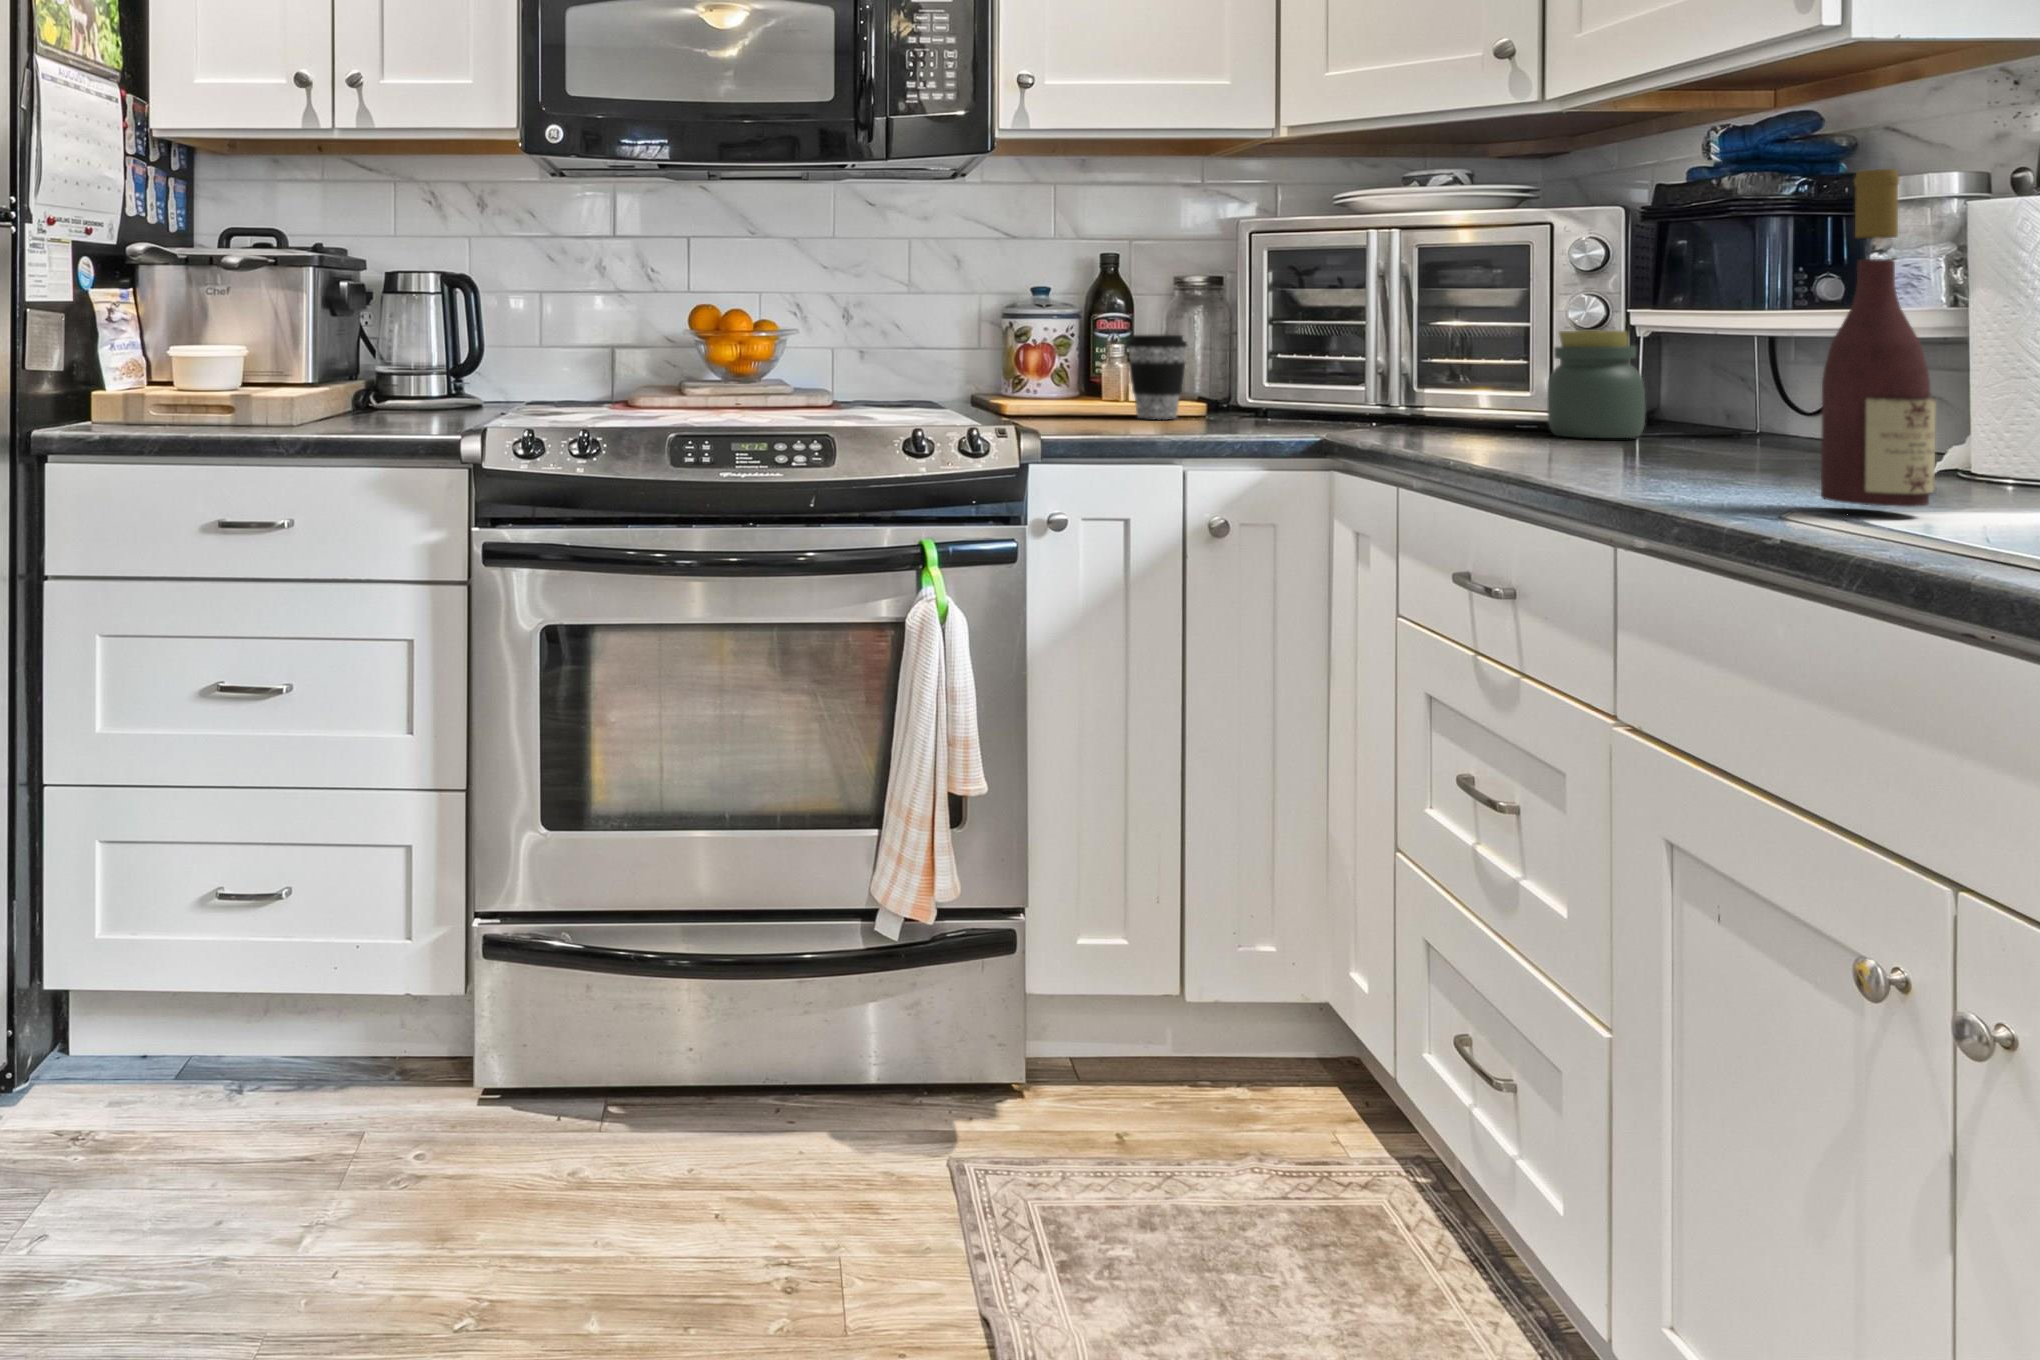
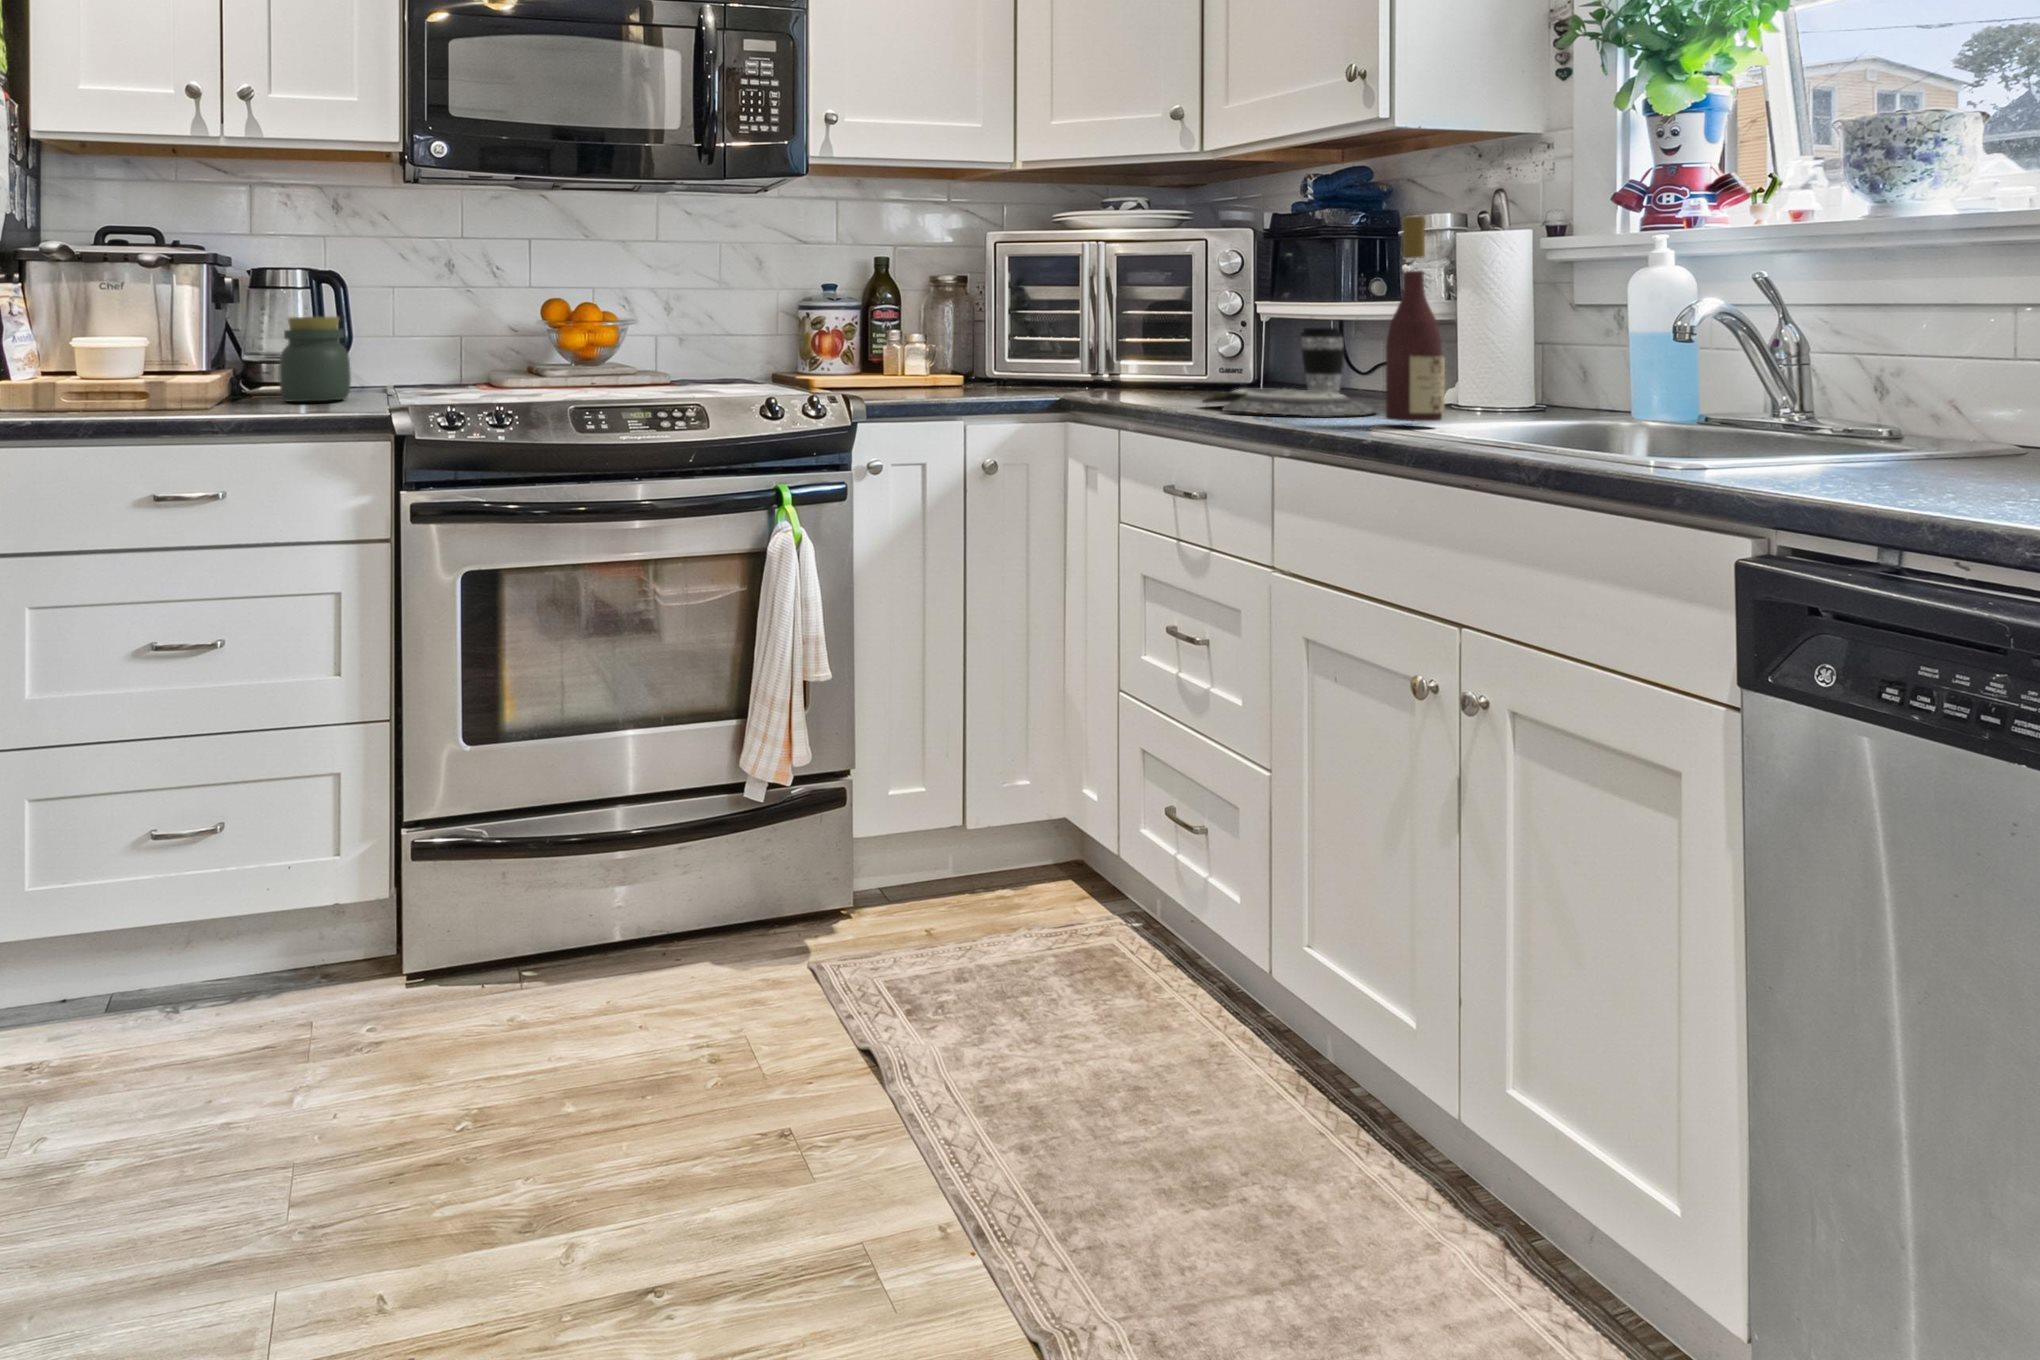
jar: present [1547,330,1645,438] -> present [279,316,351,402]
coffee cup: present [1127,335,1188,419] -> present [1300,328,1345,392]
plate: none [1520,435,1820,486] -> present [1203,389,1377,416]

